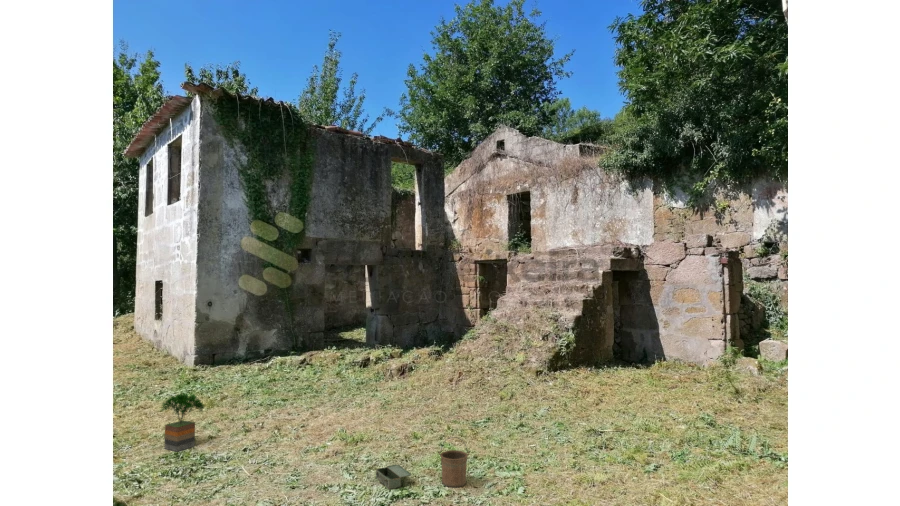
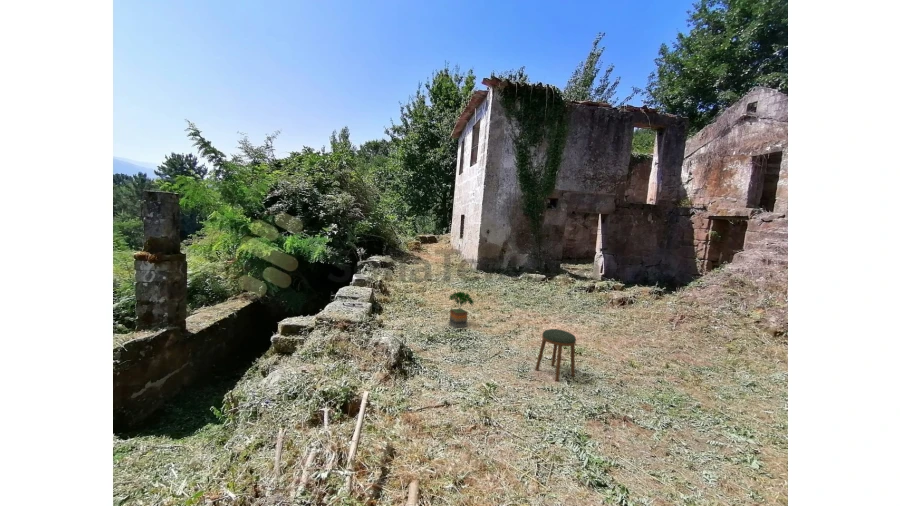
stool: none [307,413,358,479] -> present [535,329,576,381]
bucket: present [438,437,469,487] -> none [649,379,683,424]
toolbox: present [376,465,411,489] -> none [589,383,621,405]

